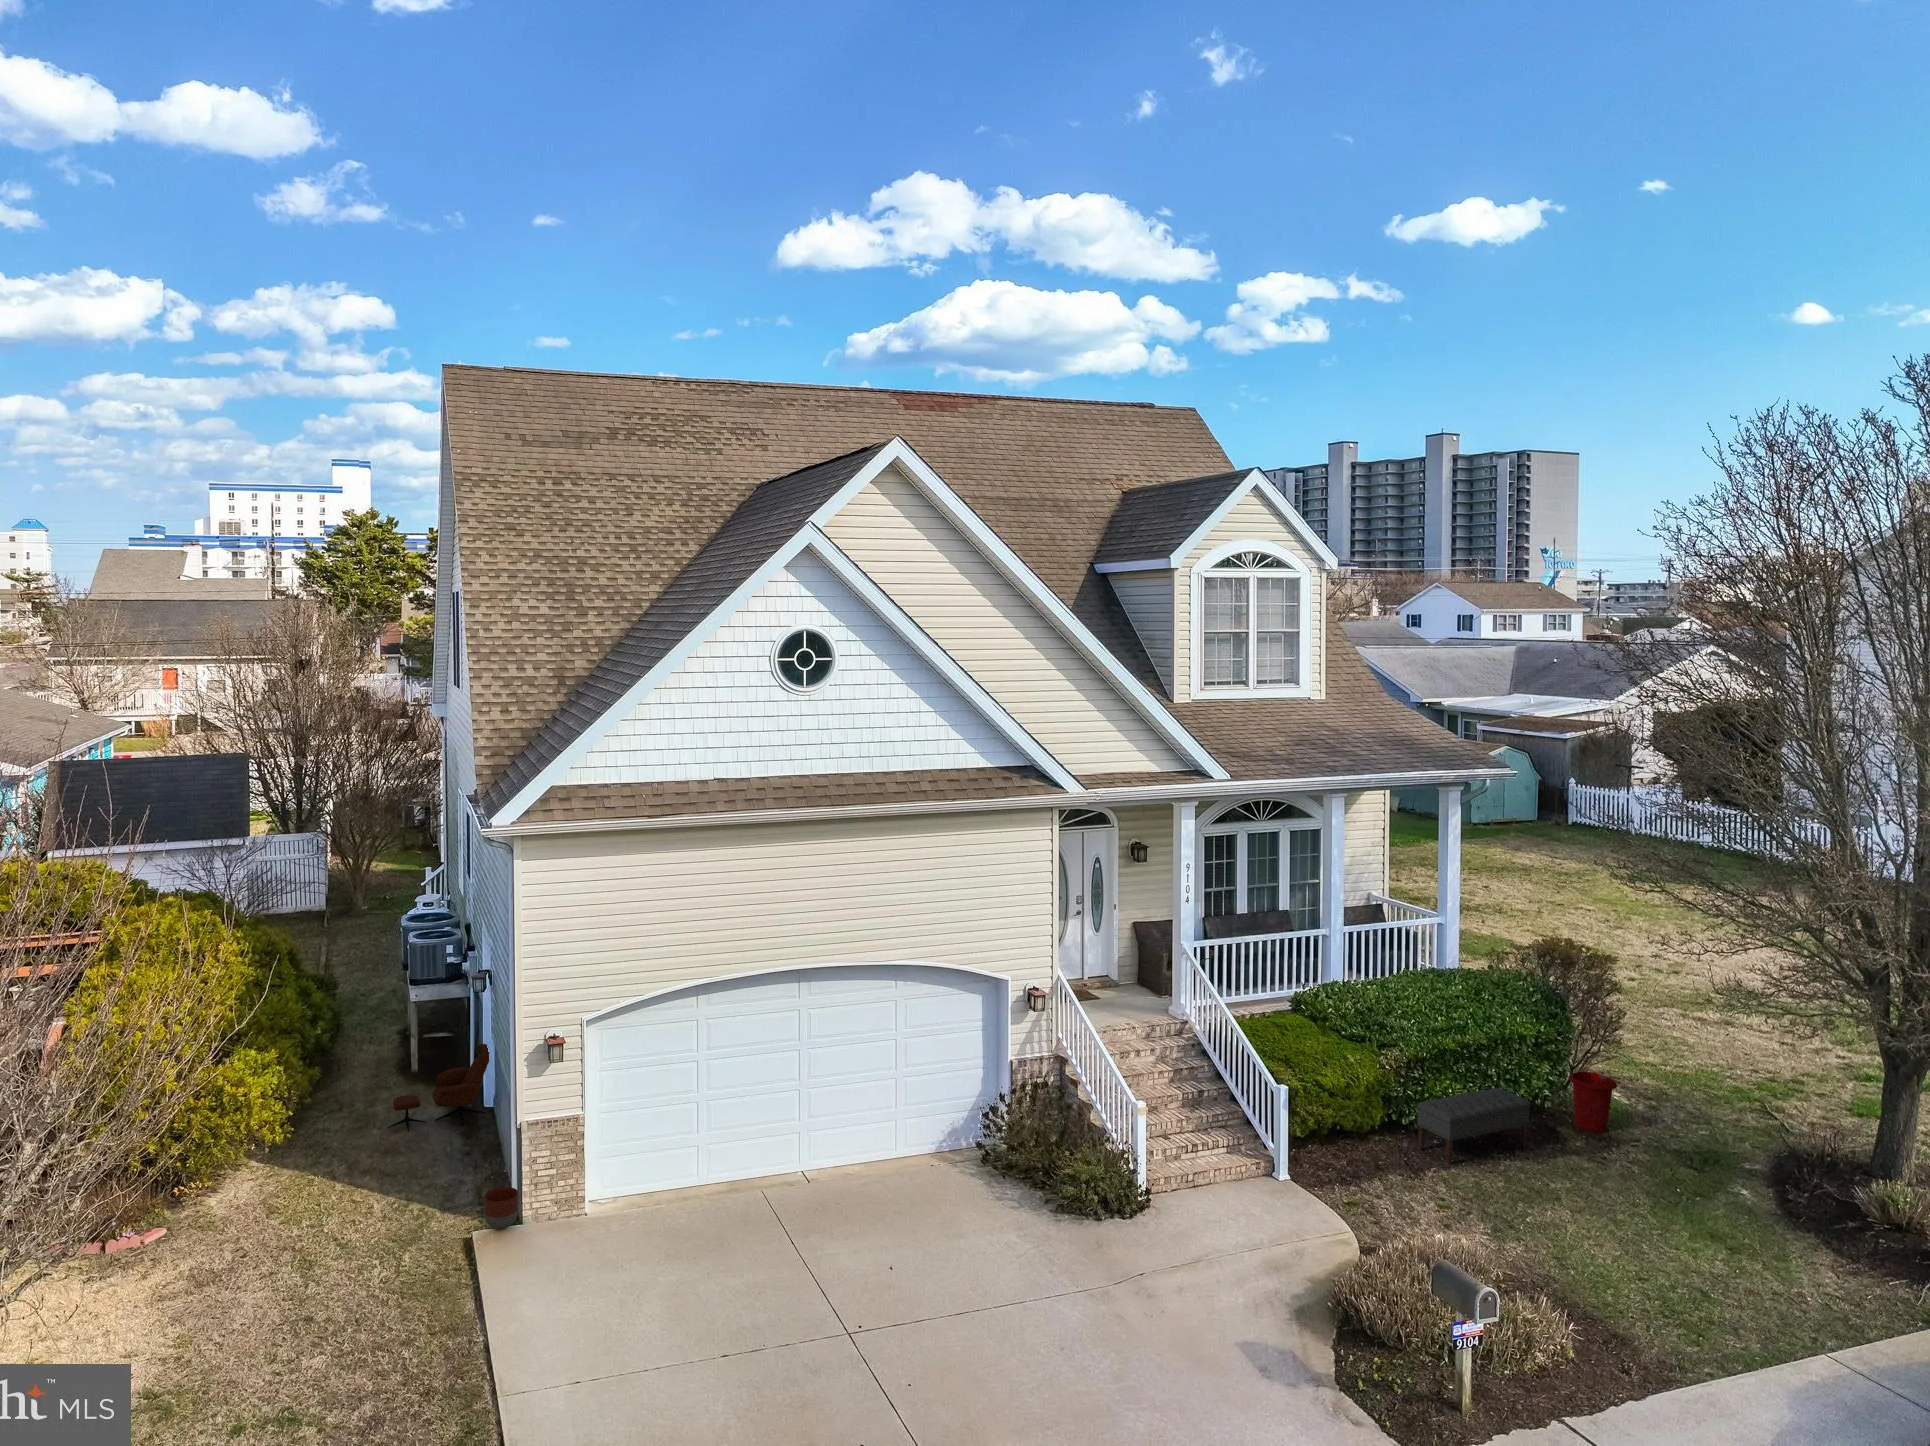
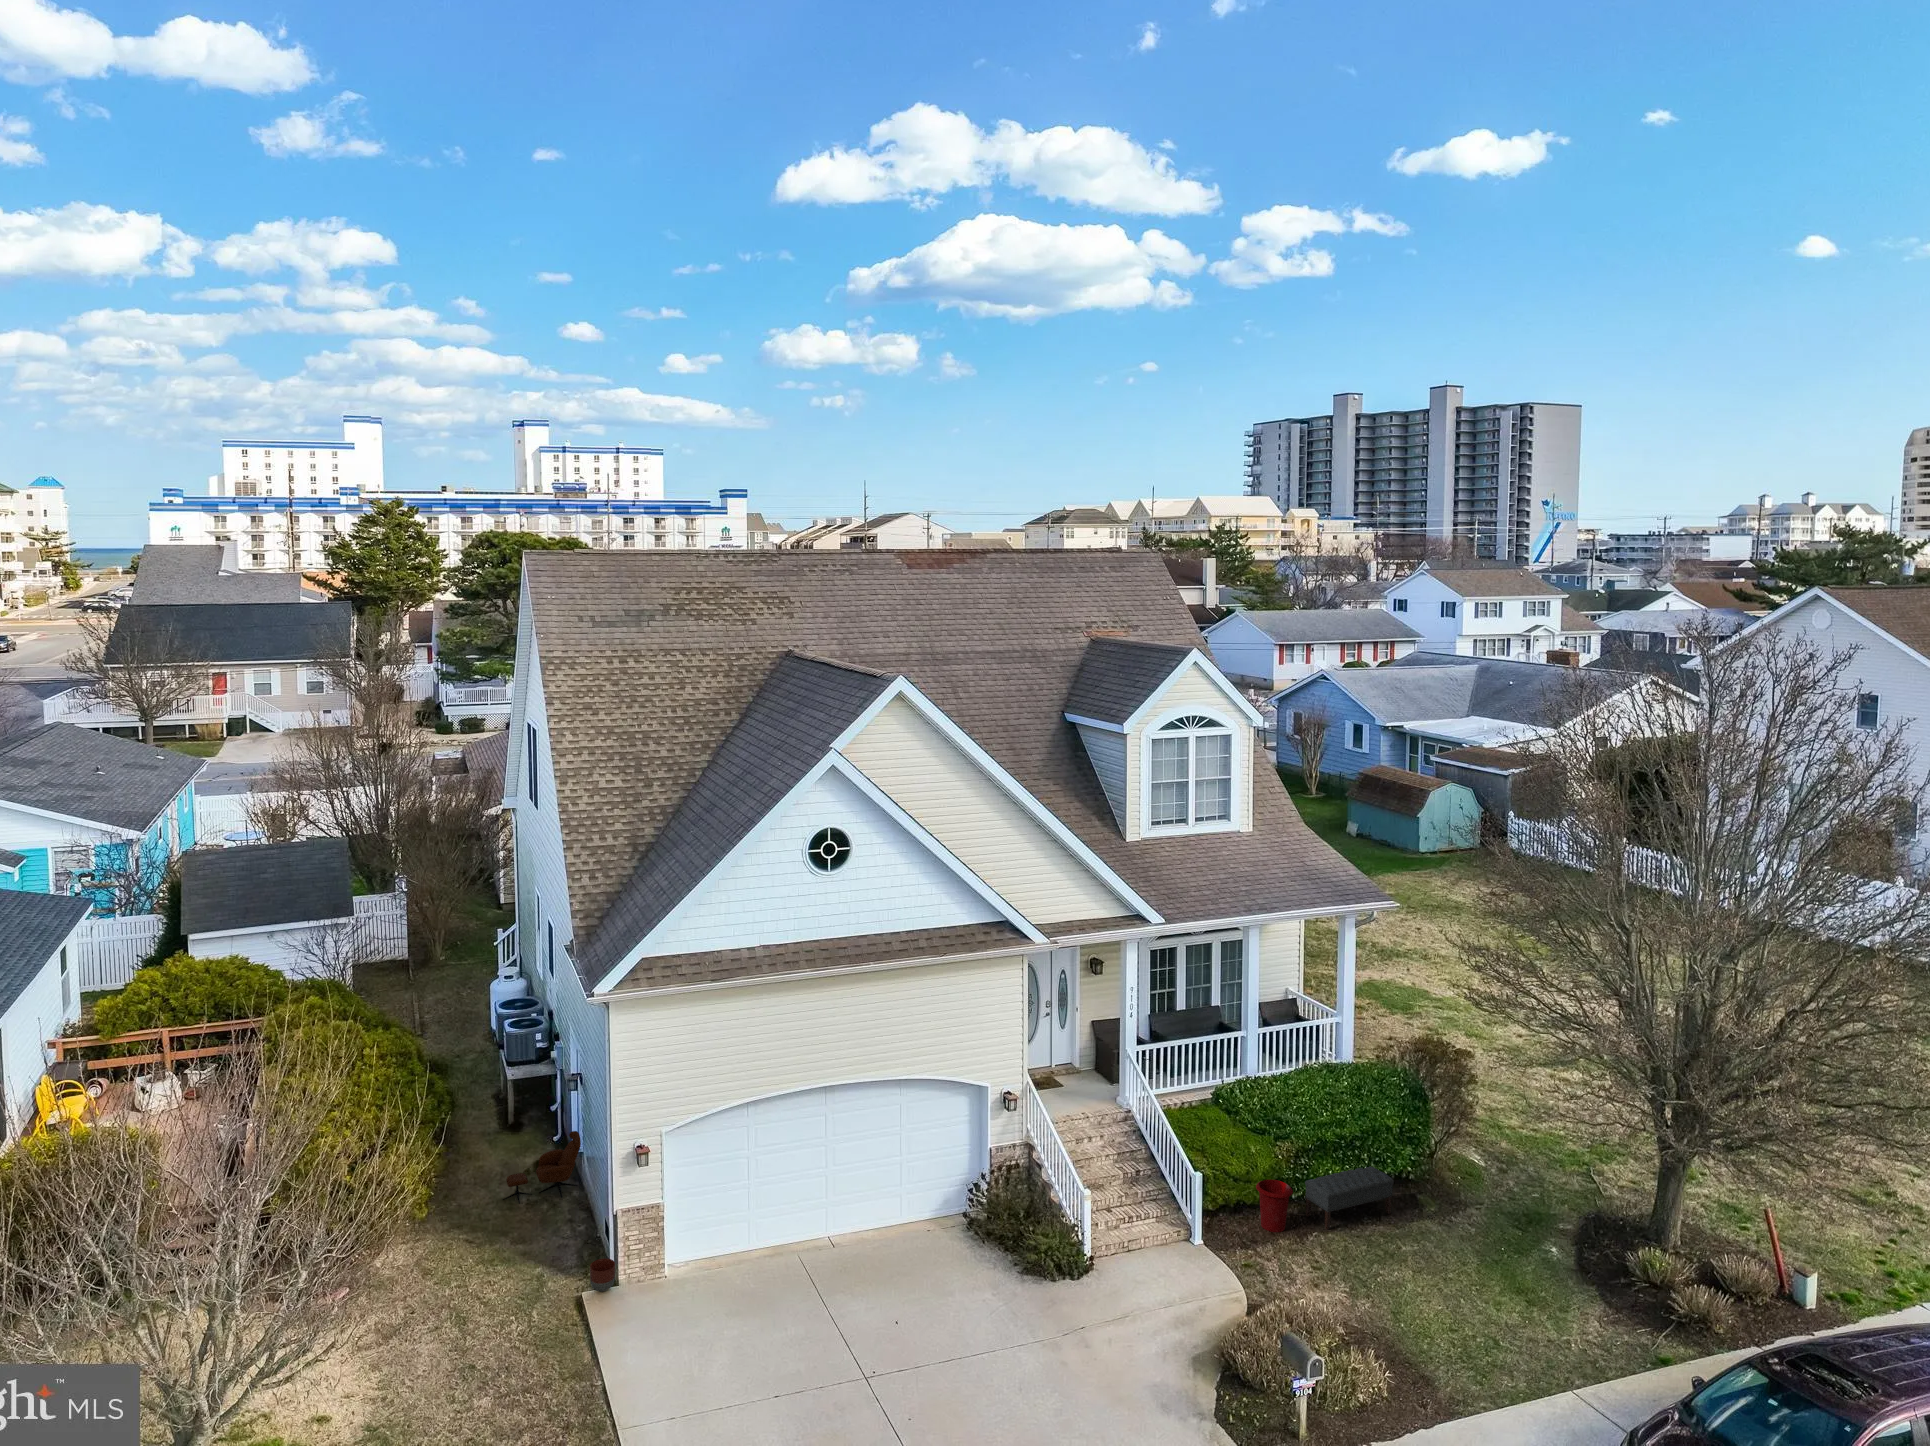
waste bin: present [1569,1072,1617,1133] -> present [1256,1179,1293,1232]

